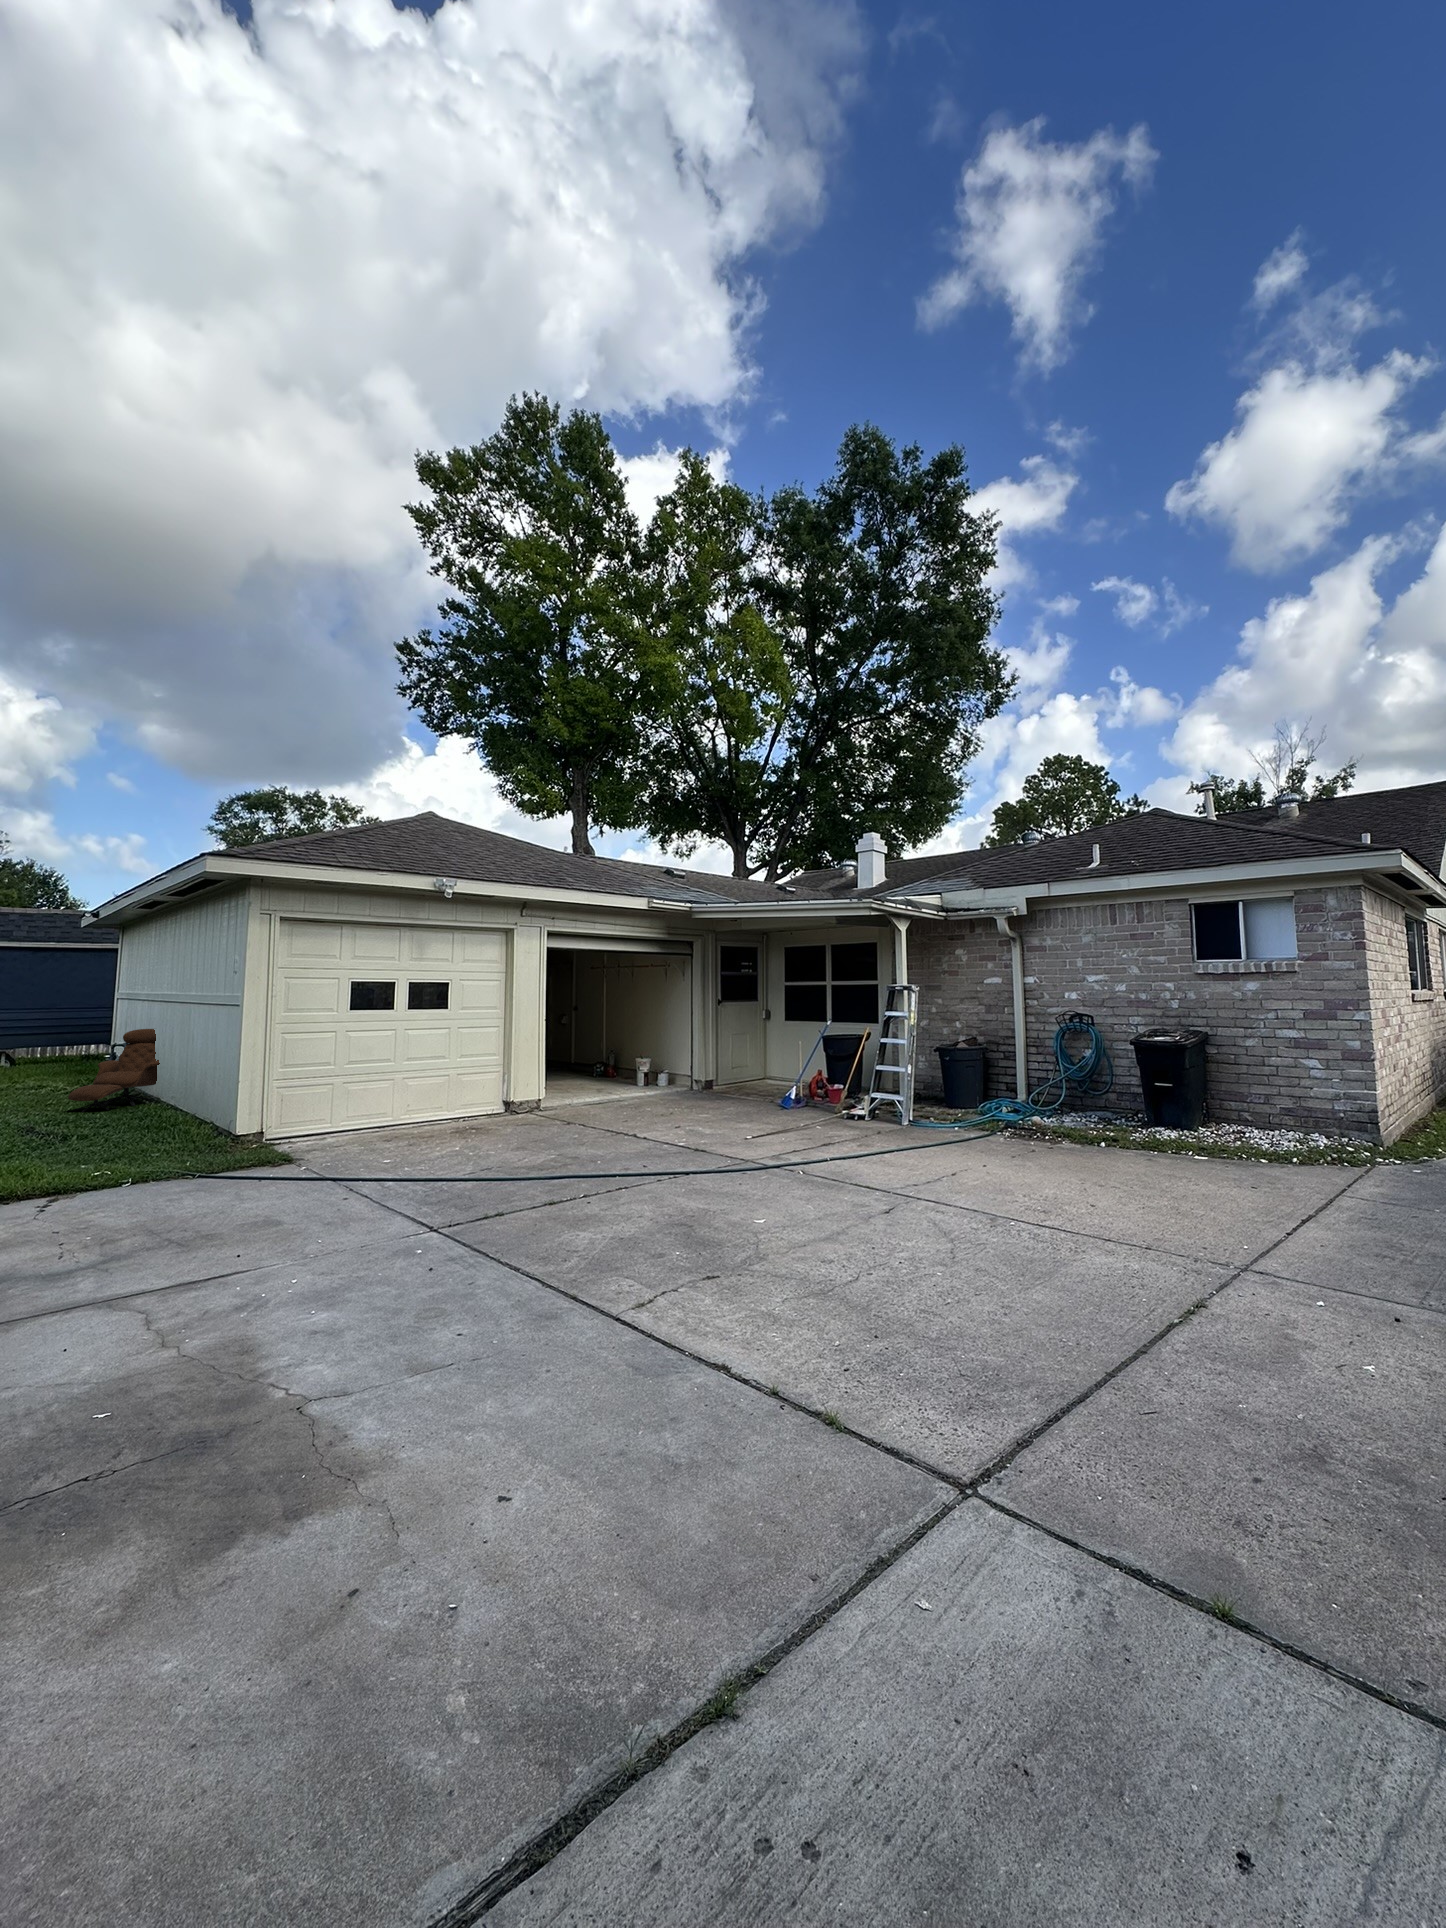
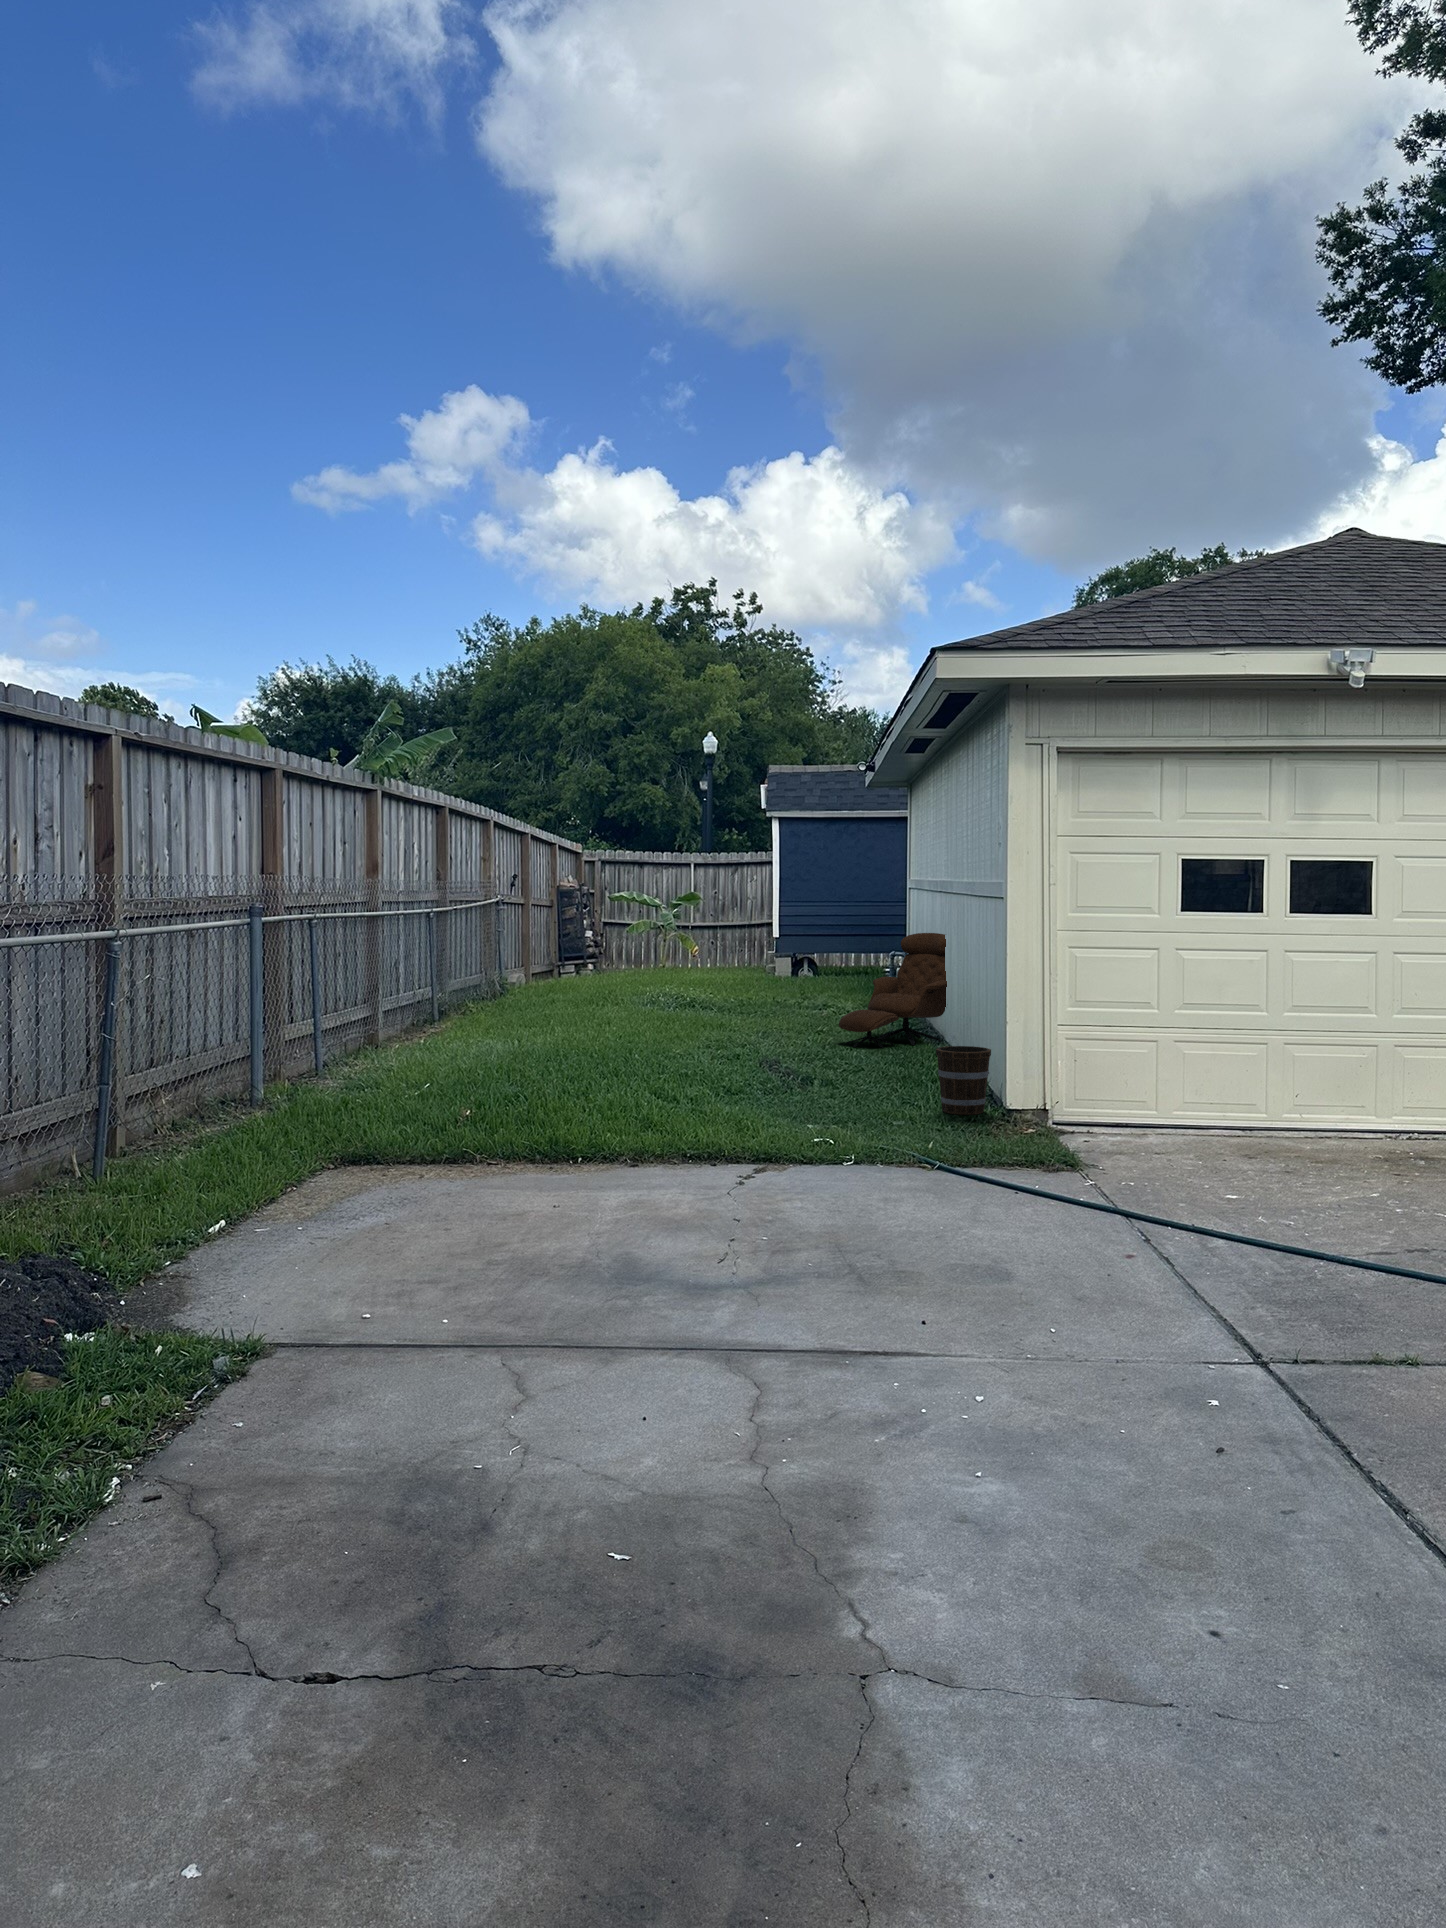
bucket: none [180,1099,221,1144] -> present [936,1046,991,1115]

